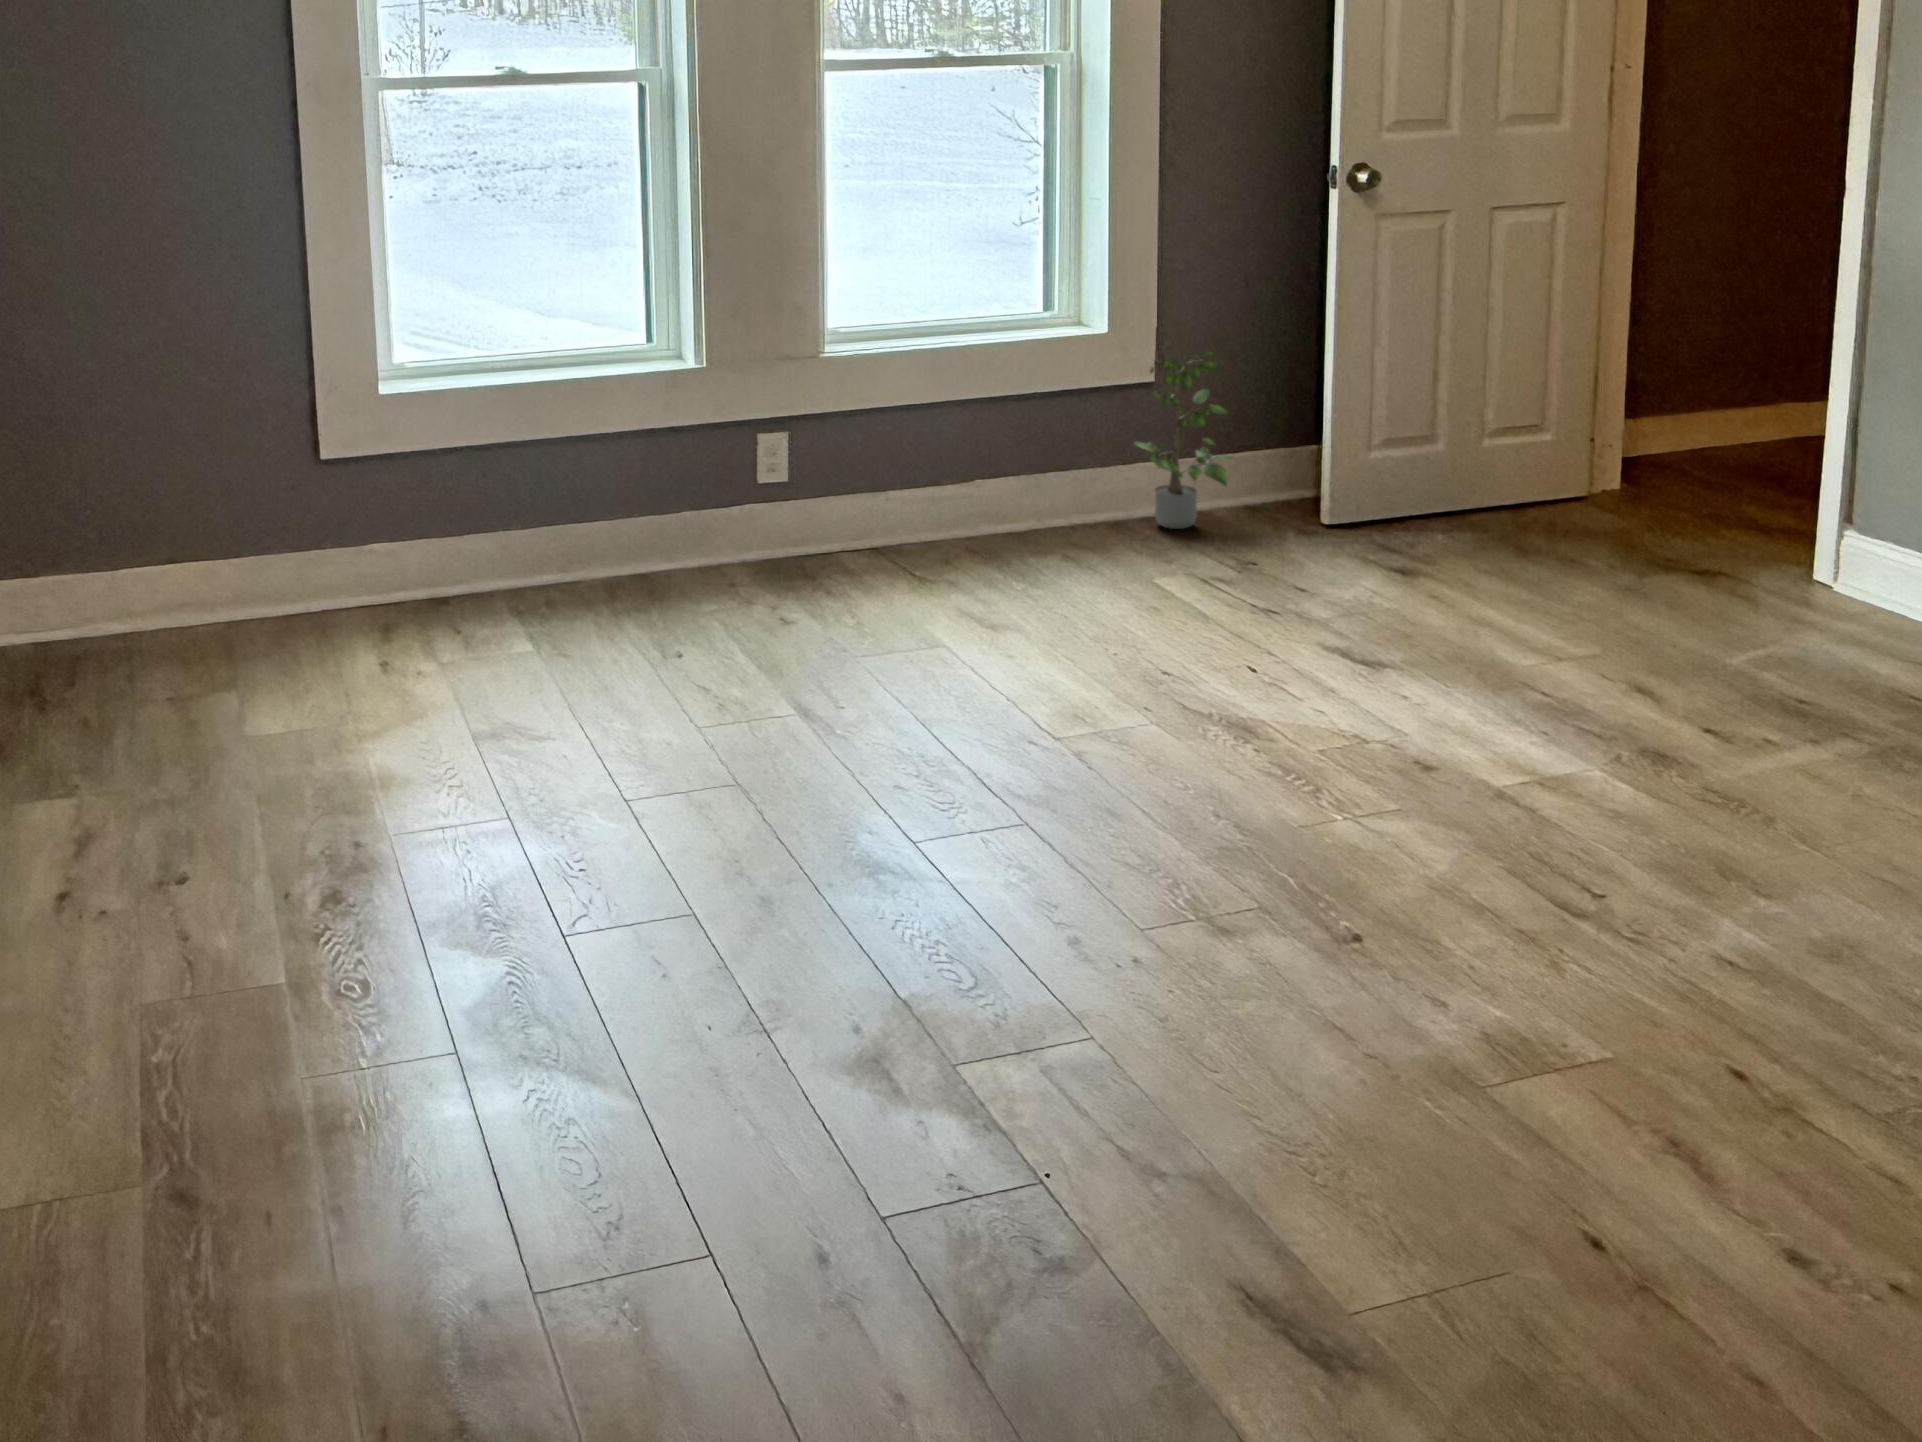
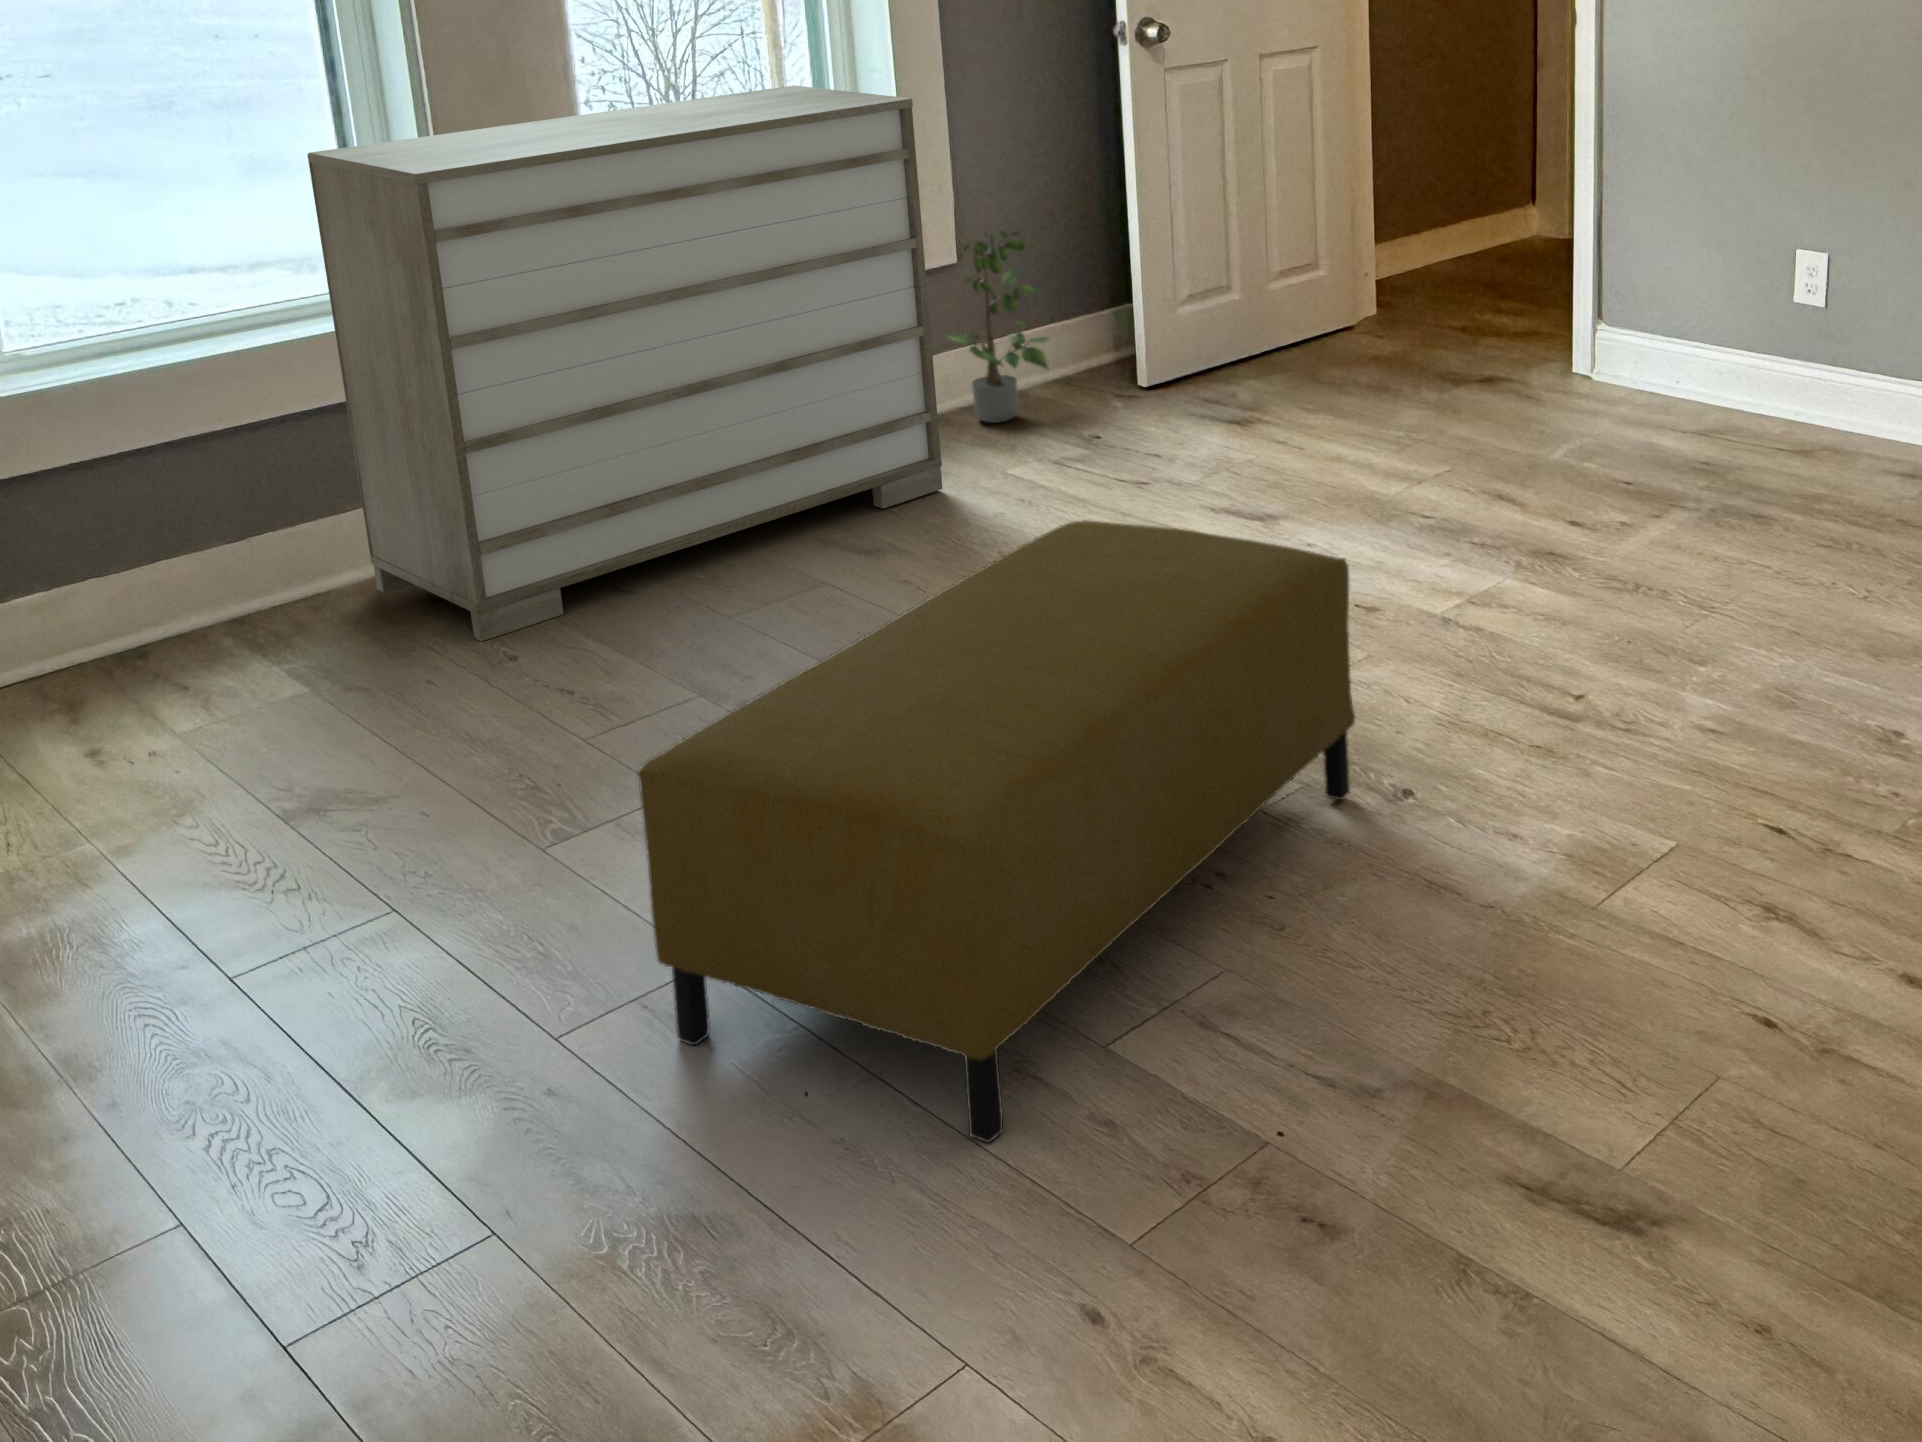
dresser: none [609,205,1092,633] -> present [307,85,943,641]
ottoman: none [597,615,1303,1140] -> present [637,520,1355,1143]

